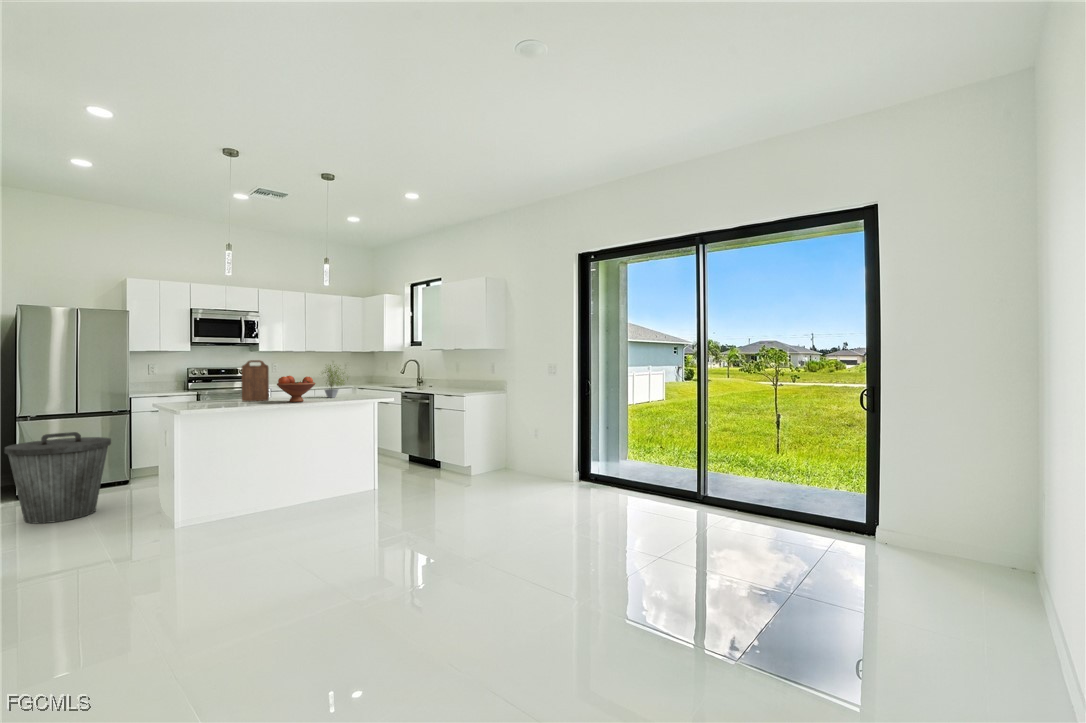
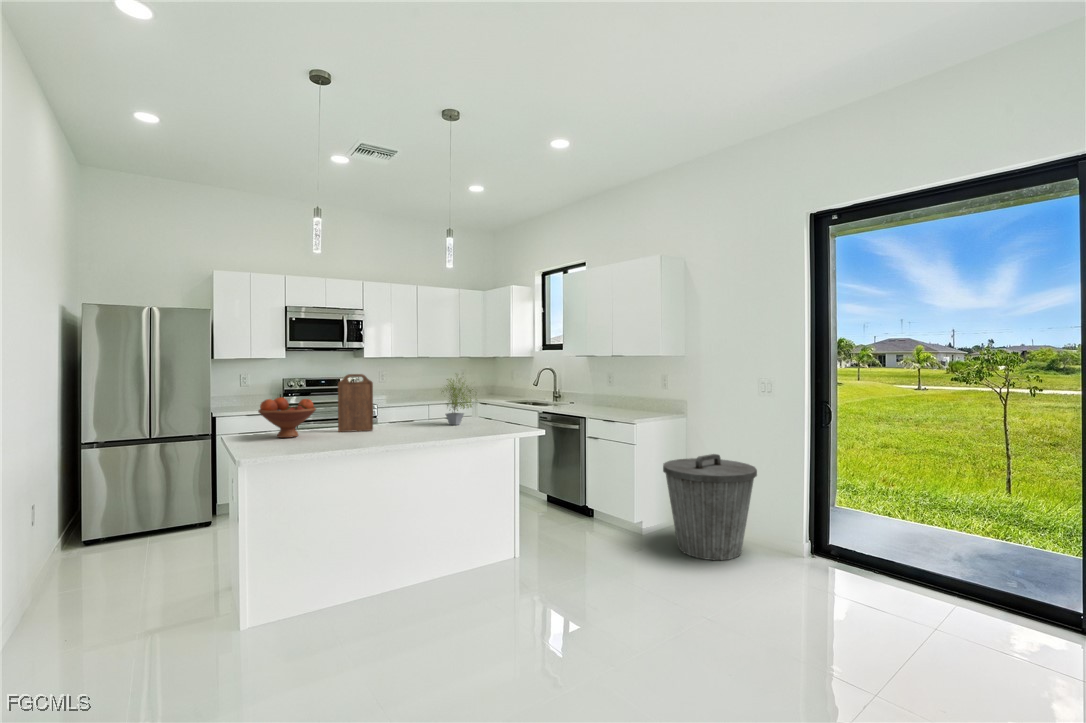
fruit bowl: present [277,376,315,402] -> present [258,397,316,438]
trash can: present [5,432,111,523] -> present [663,454,757,560]

